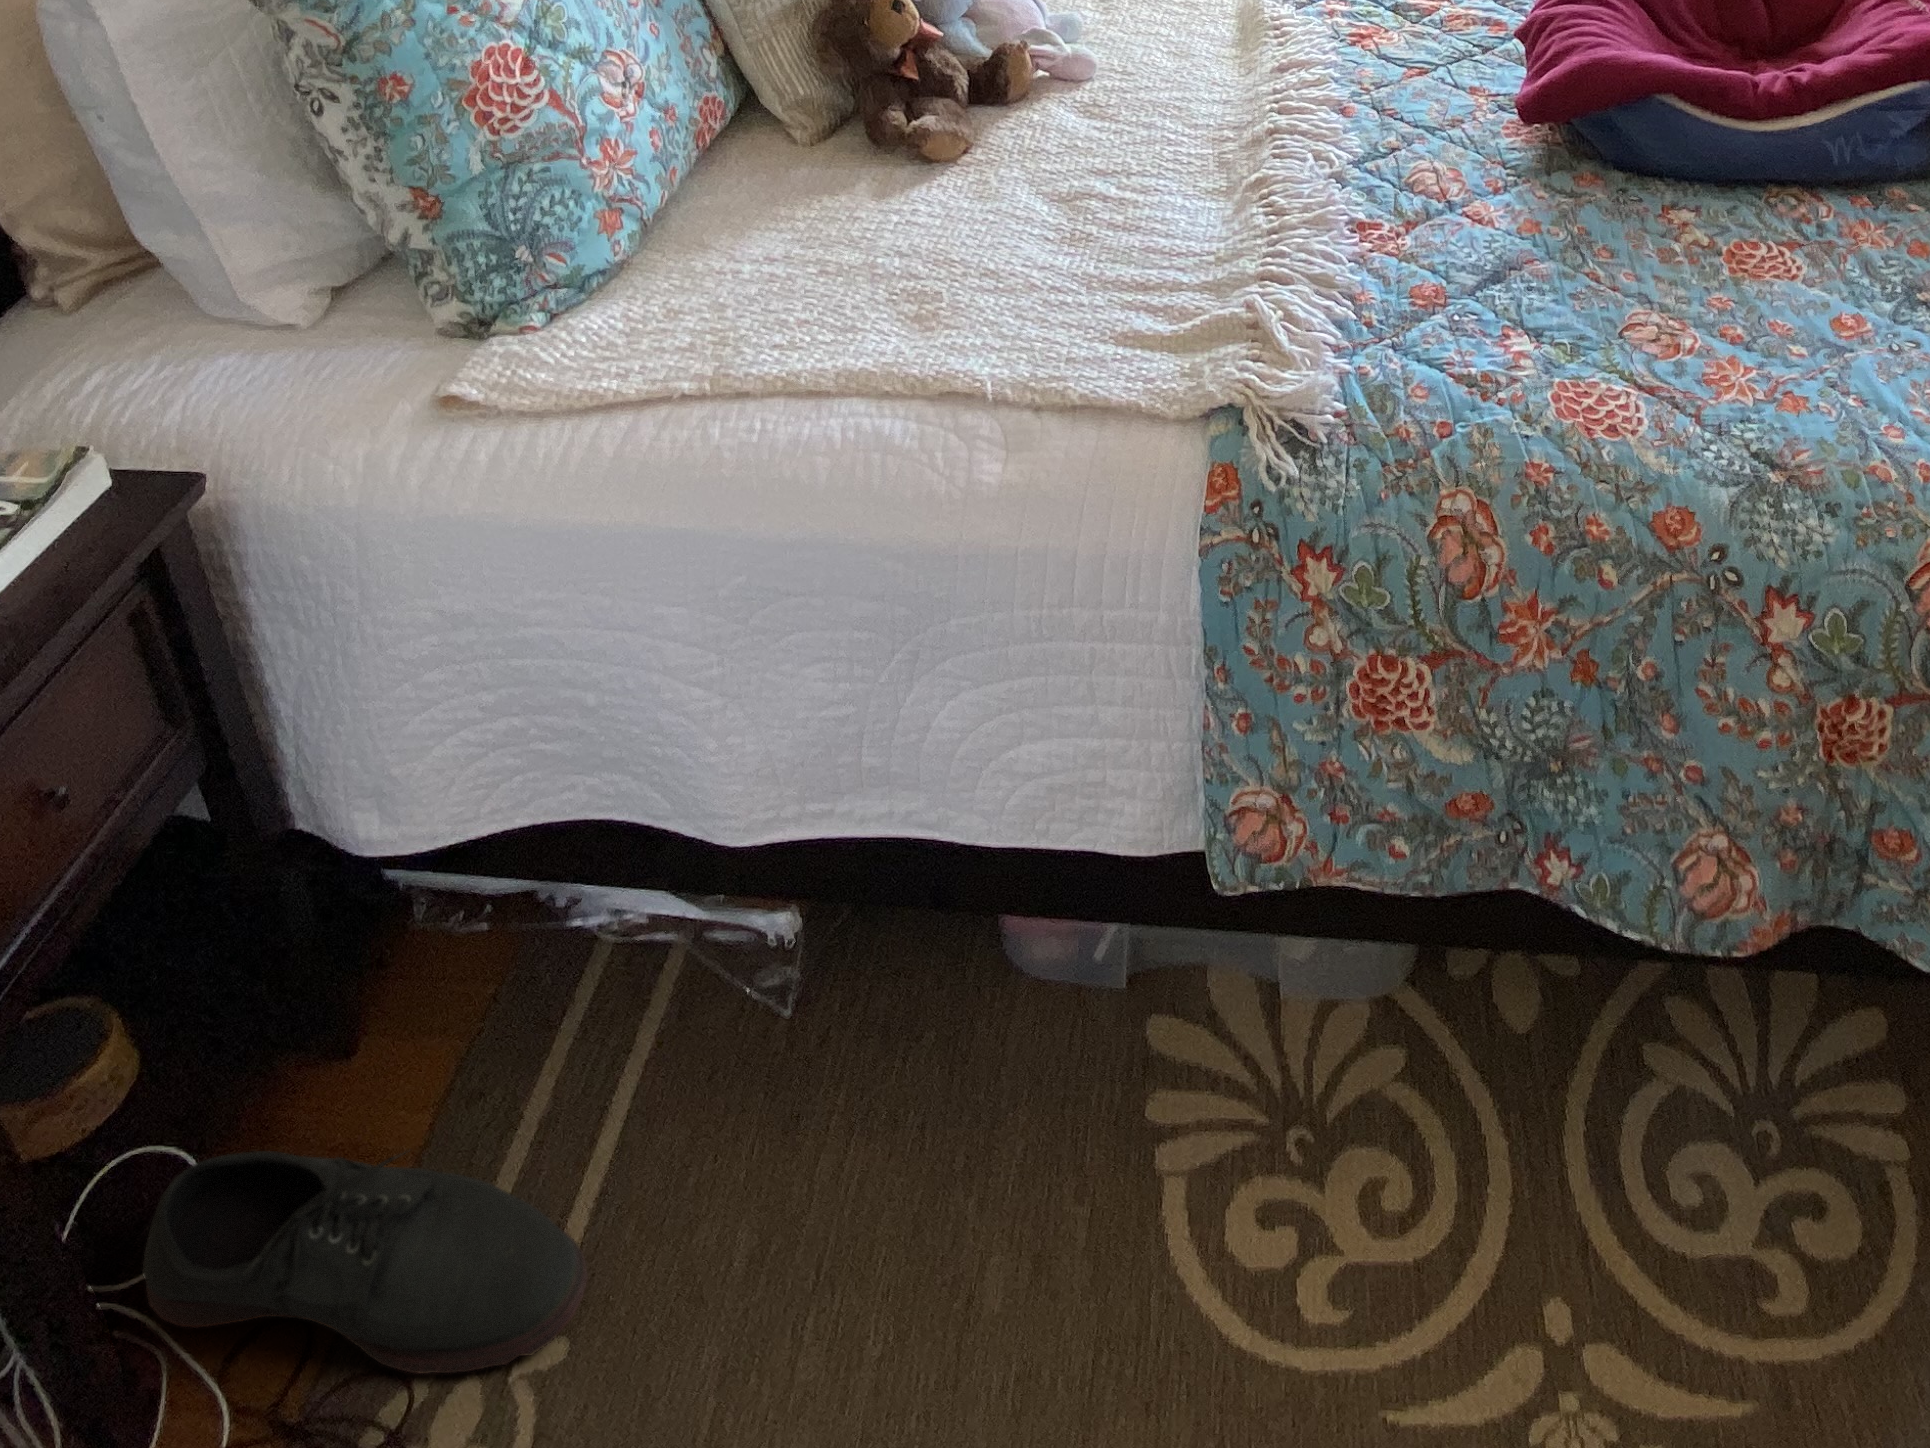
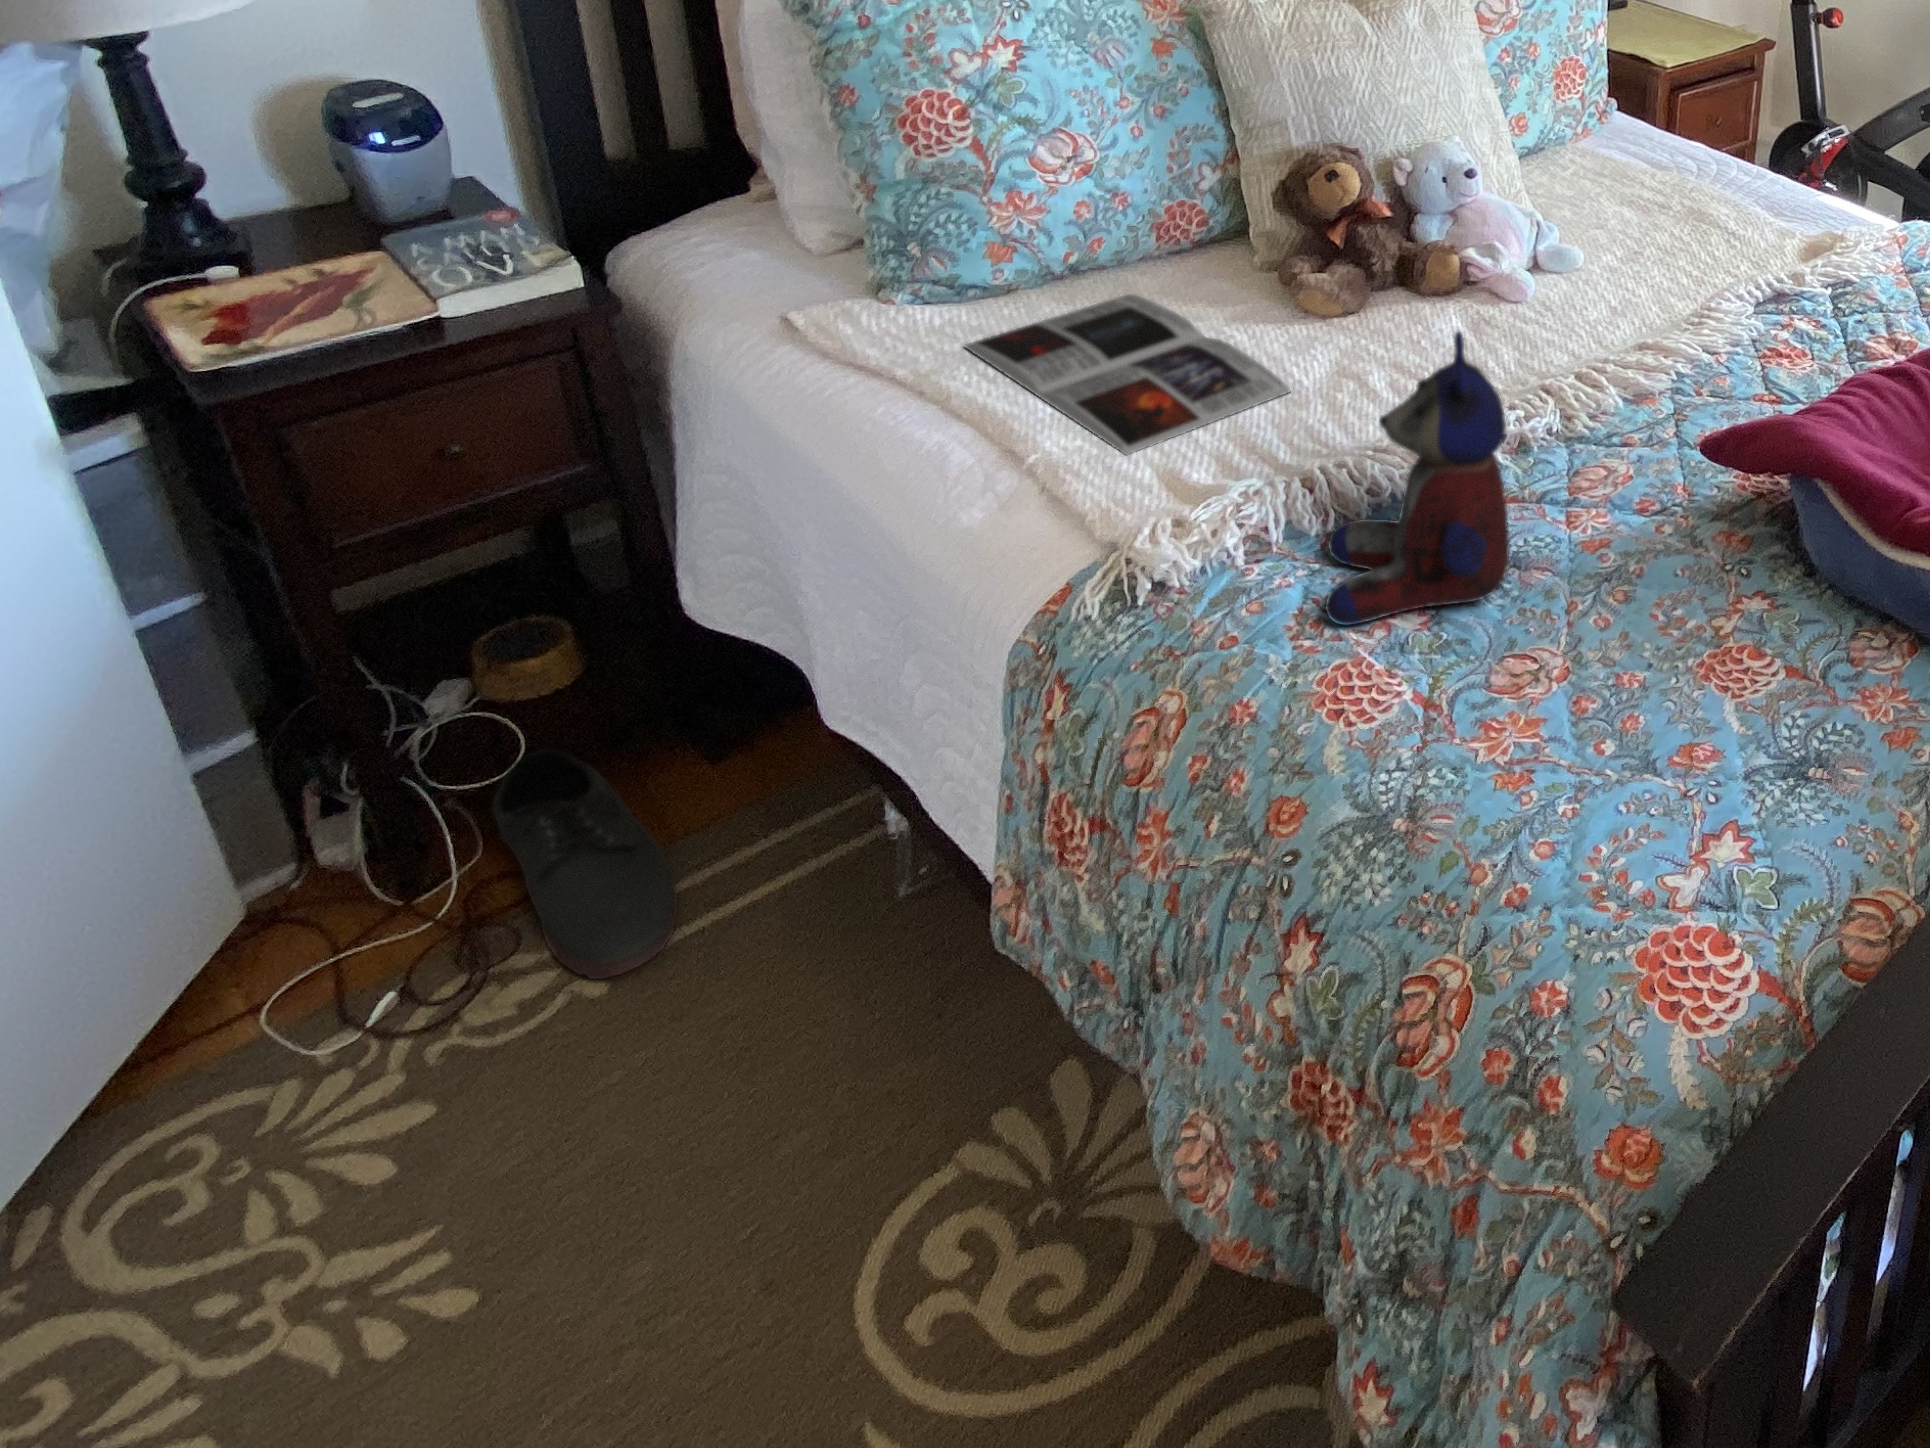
stuffed bear: none [1399,54,1628,371] -> present [1325,332,1509,625]
magazine: none [717,205,1104,345] -> present [965,294,1291,455]

